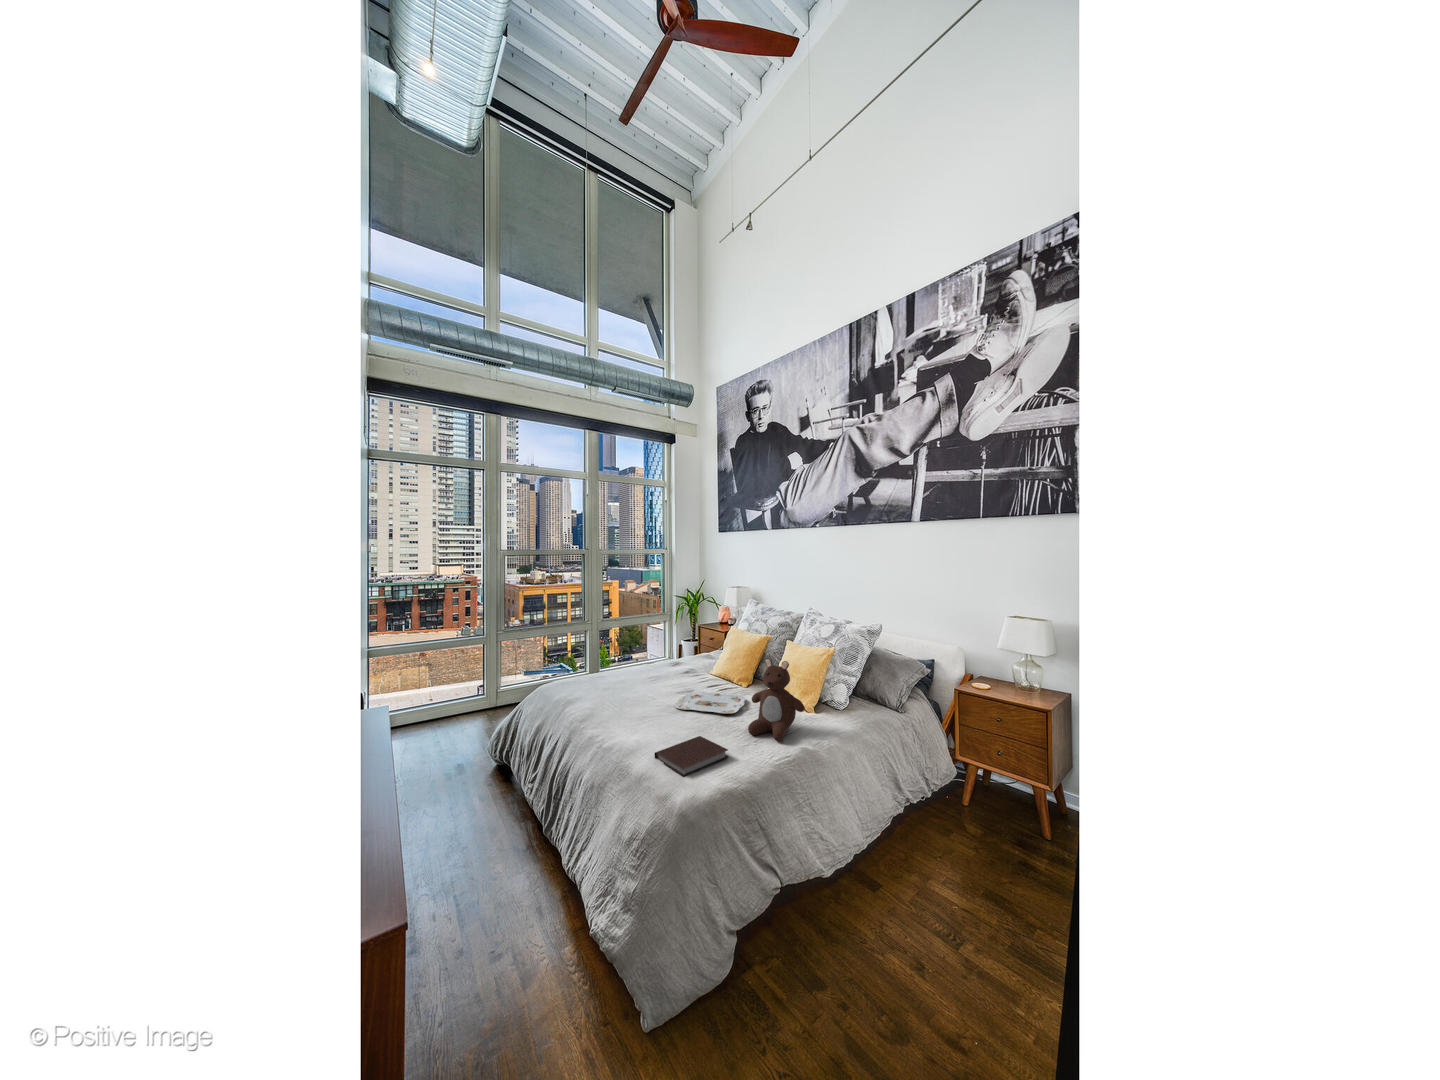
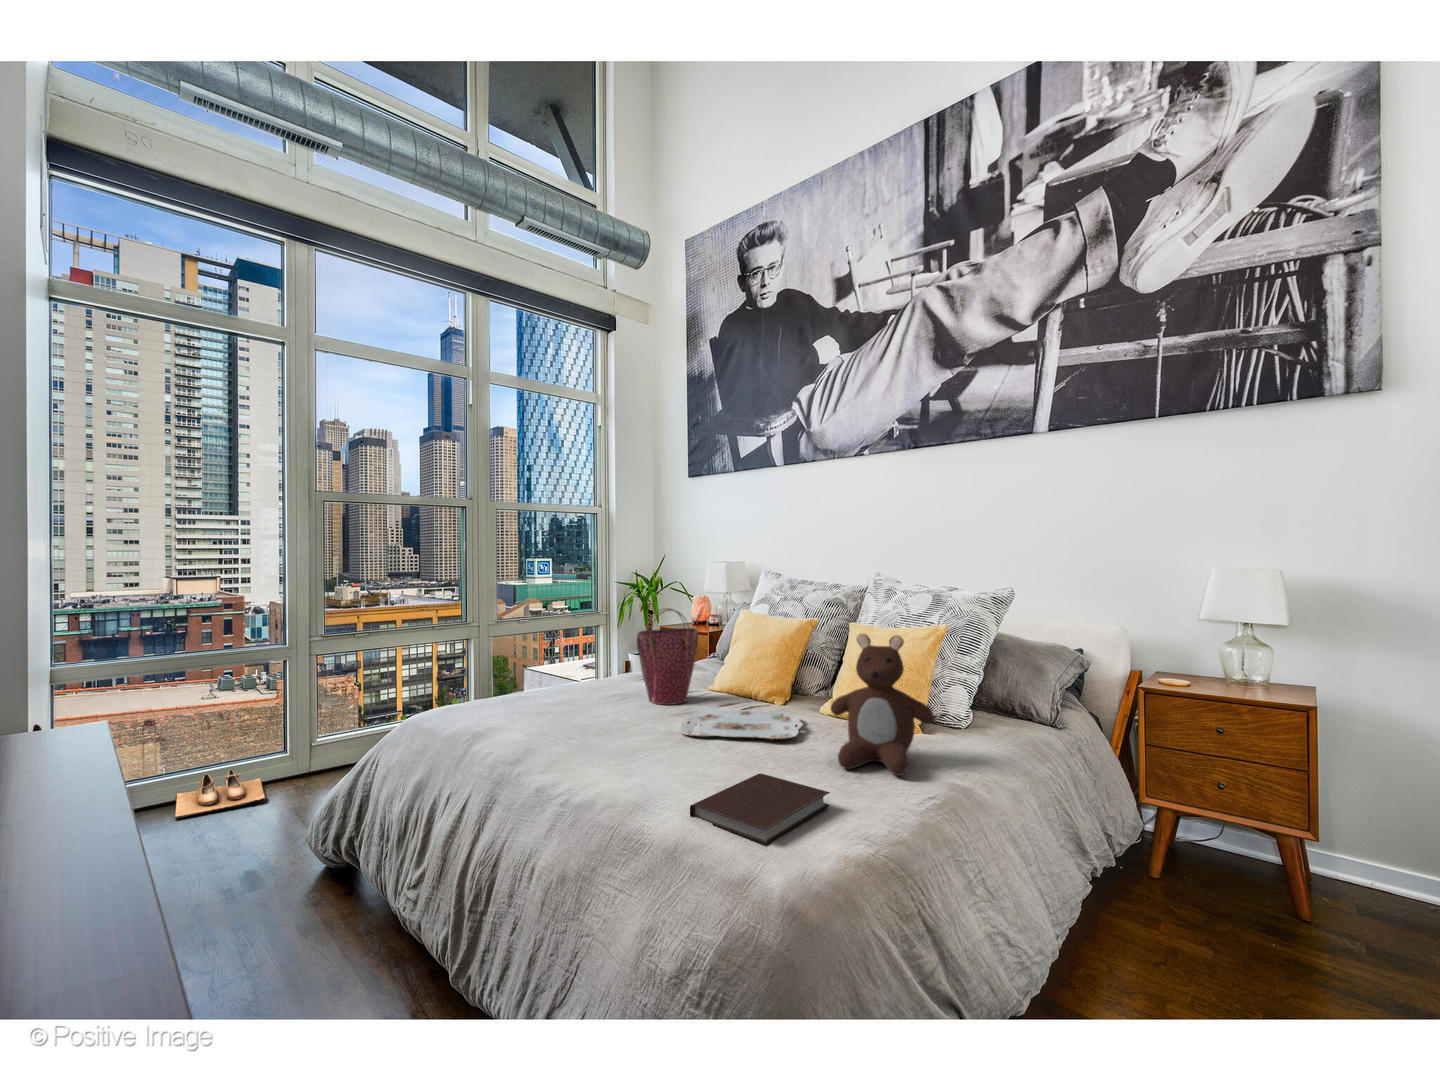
handbag: none [661,630,697,687] -> present [637,608,698,705]
shoe: none [426,706,472,732] -> present [174,770,266,818]

